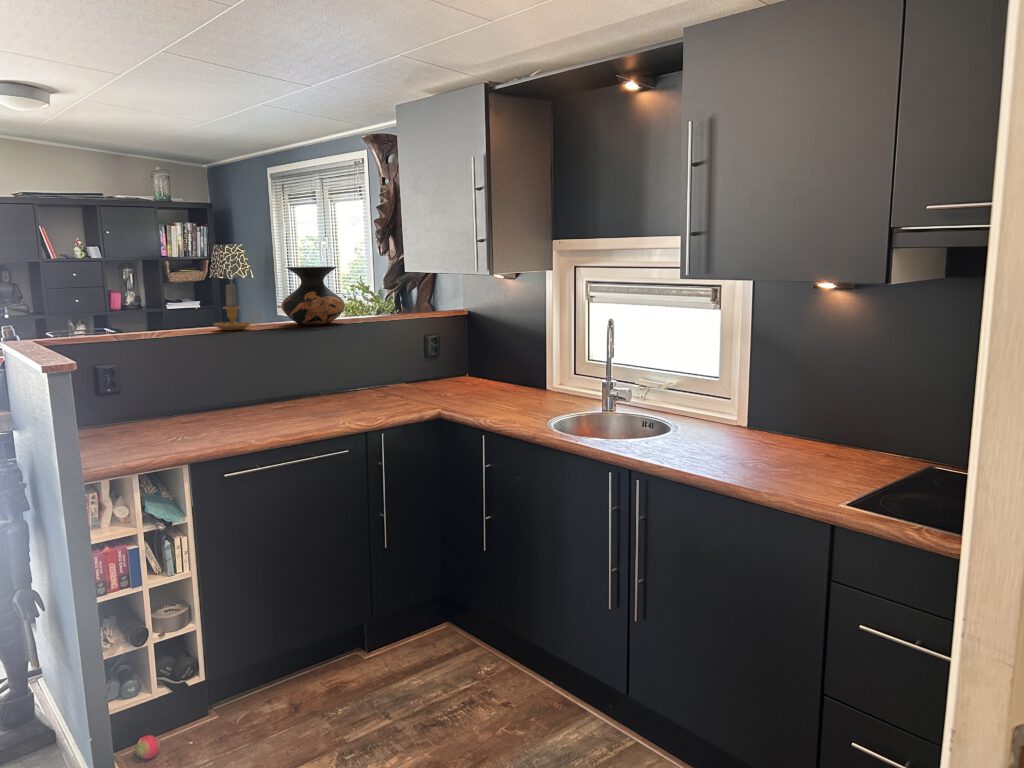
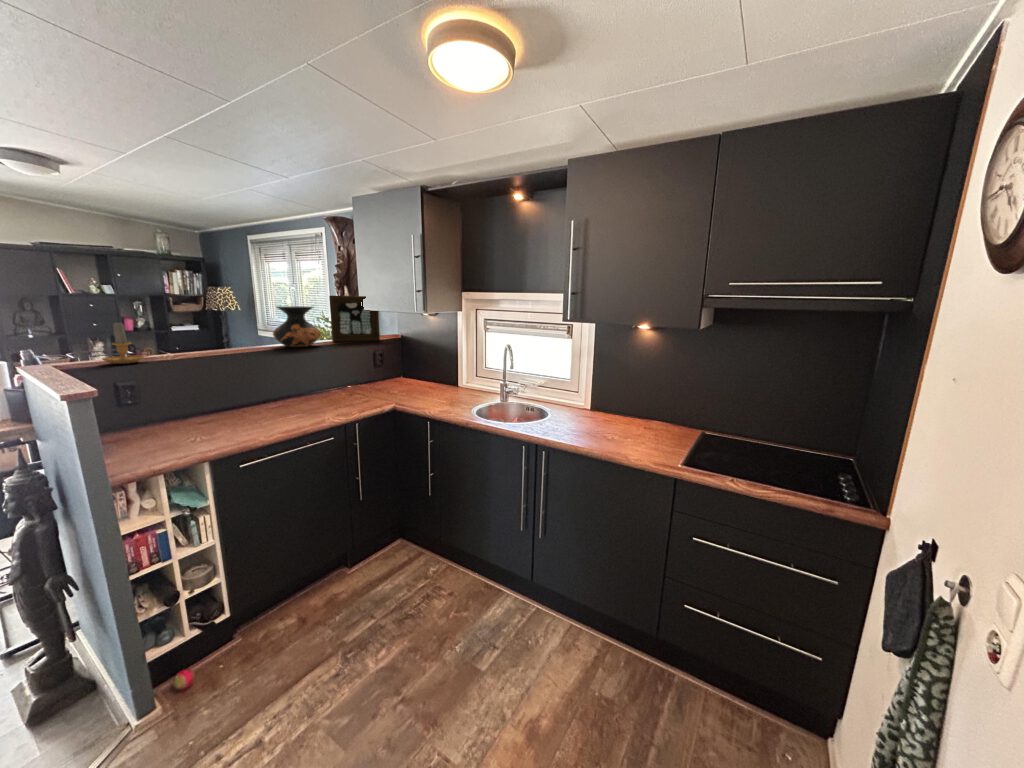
picture frame: none [361,250,431,319] -> present [329,296,380,342]
candle: present [214,284,260,330] -> present [102,323,154,364]

